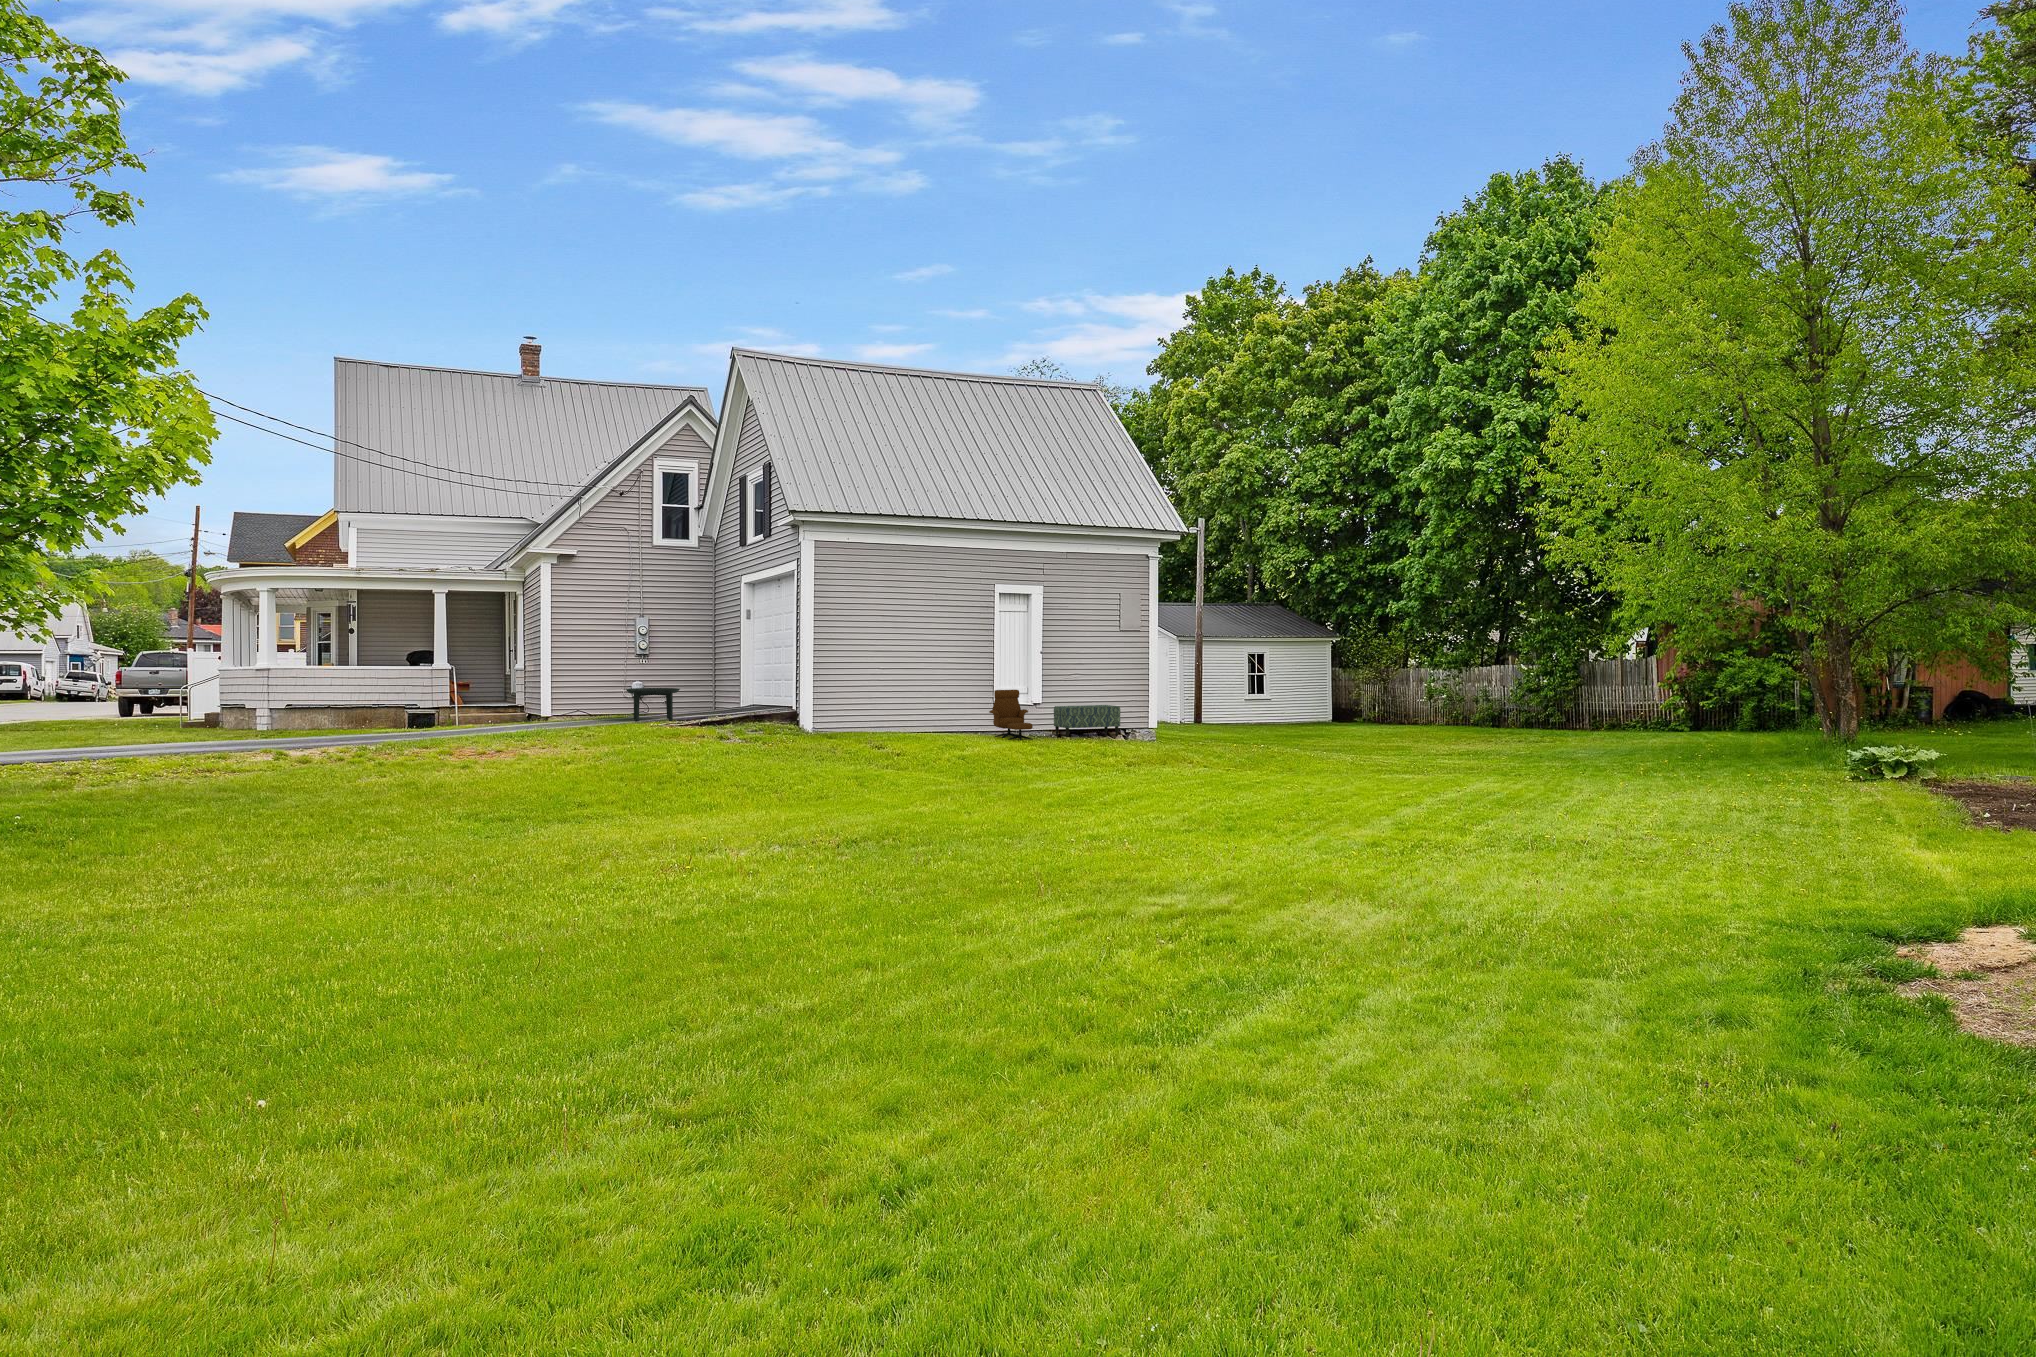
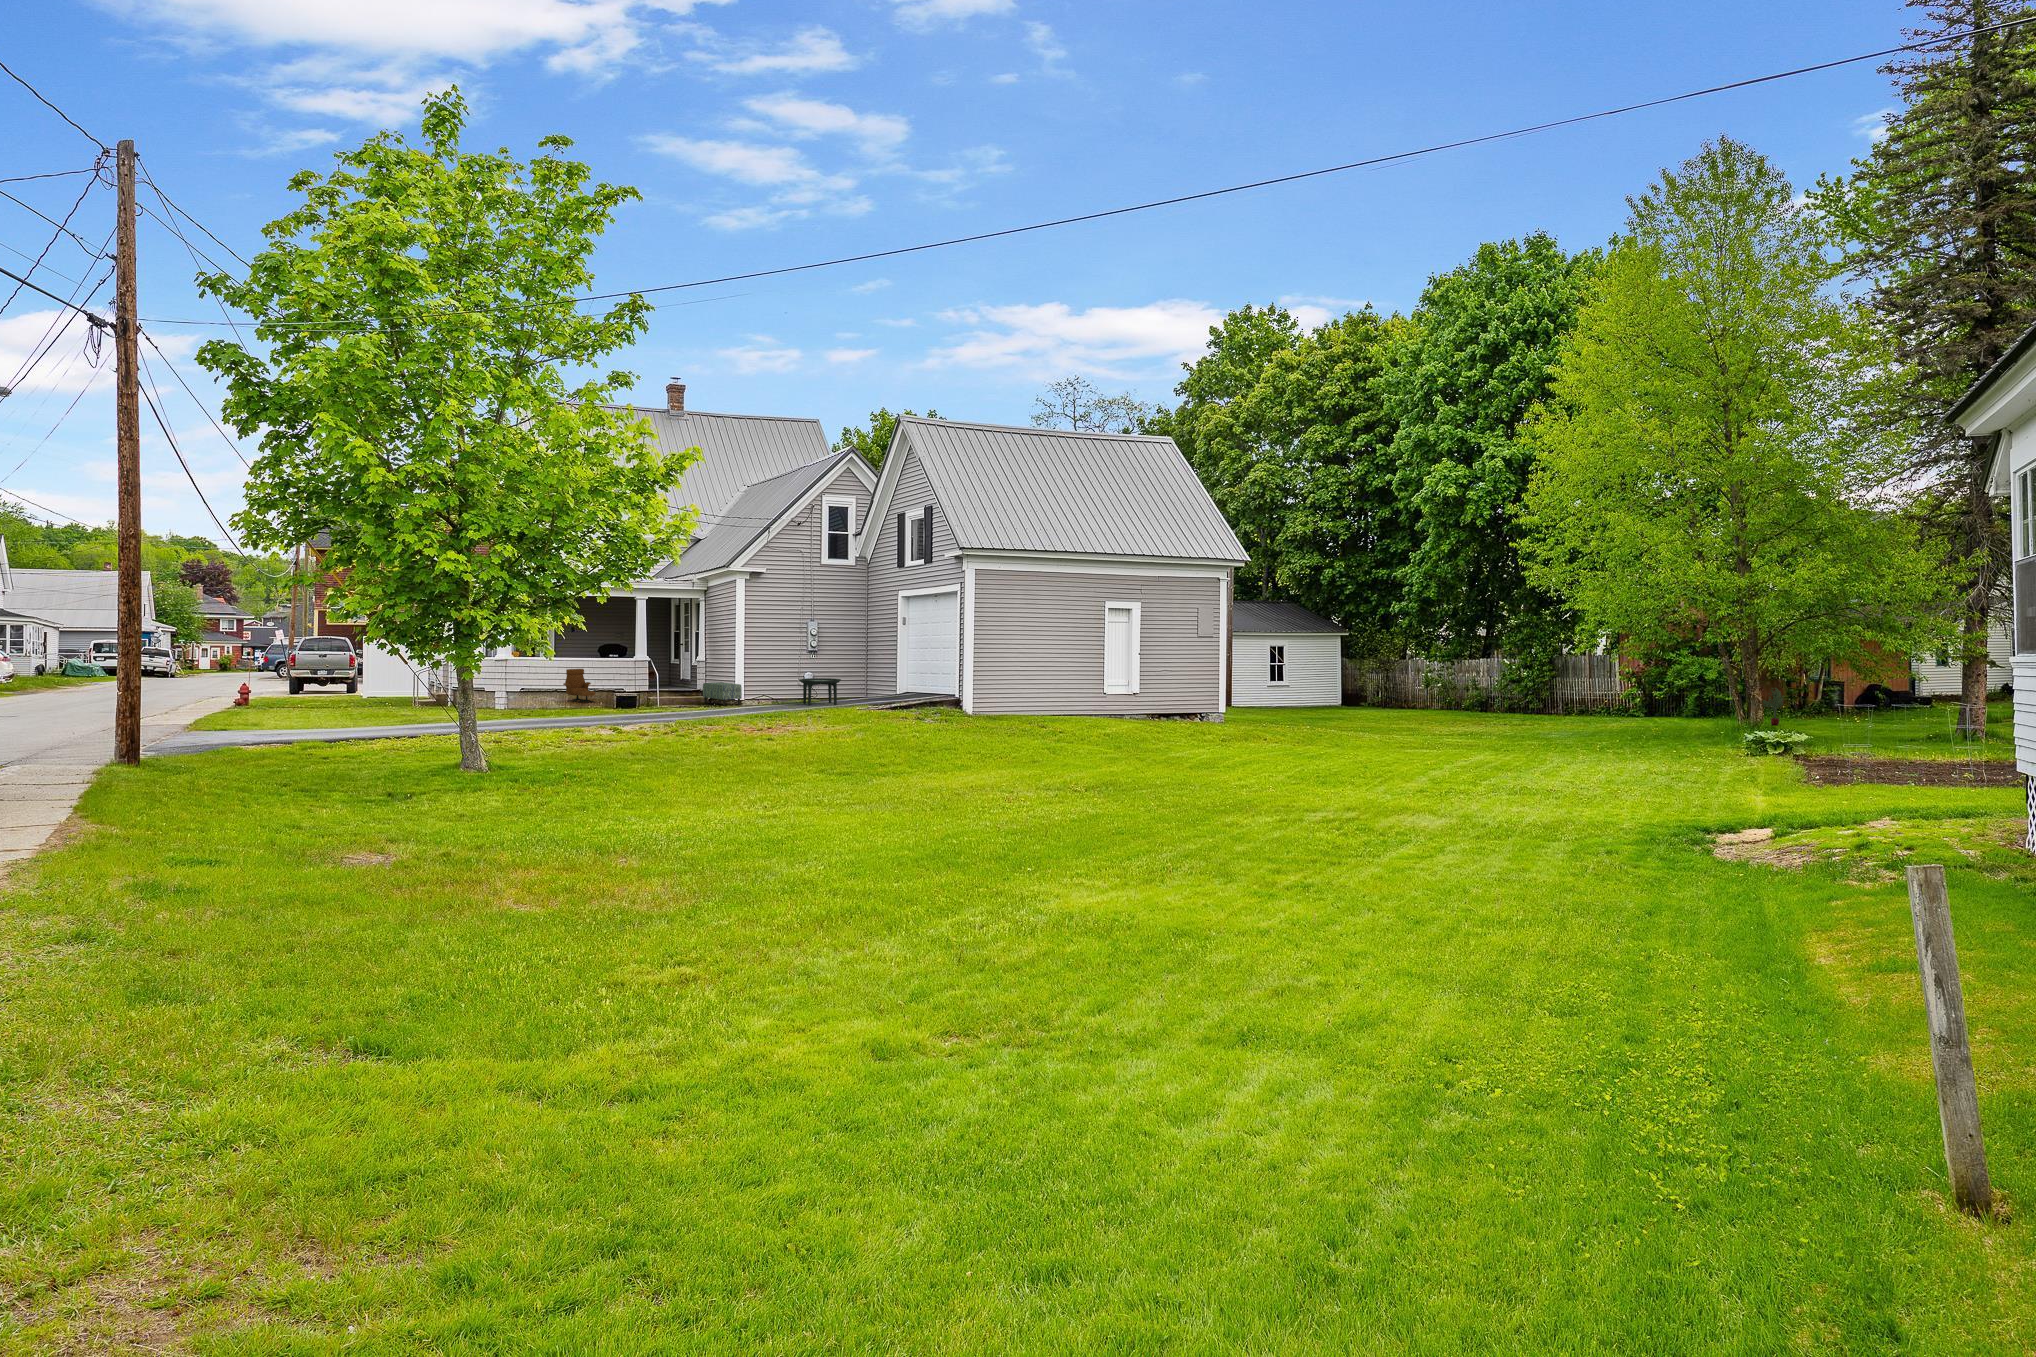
lounge chair: present [989,690,1033,740] -> present [563,669,595,703]
potted tree: none [1855,692,1887,742] -> present [1763,688,1784,725]
bench: present [1054,705,1120,737] -> present [703,682,742,706]

